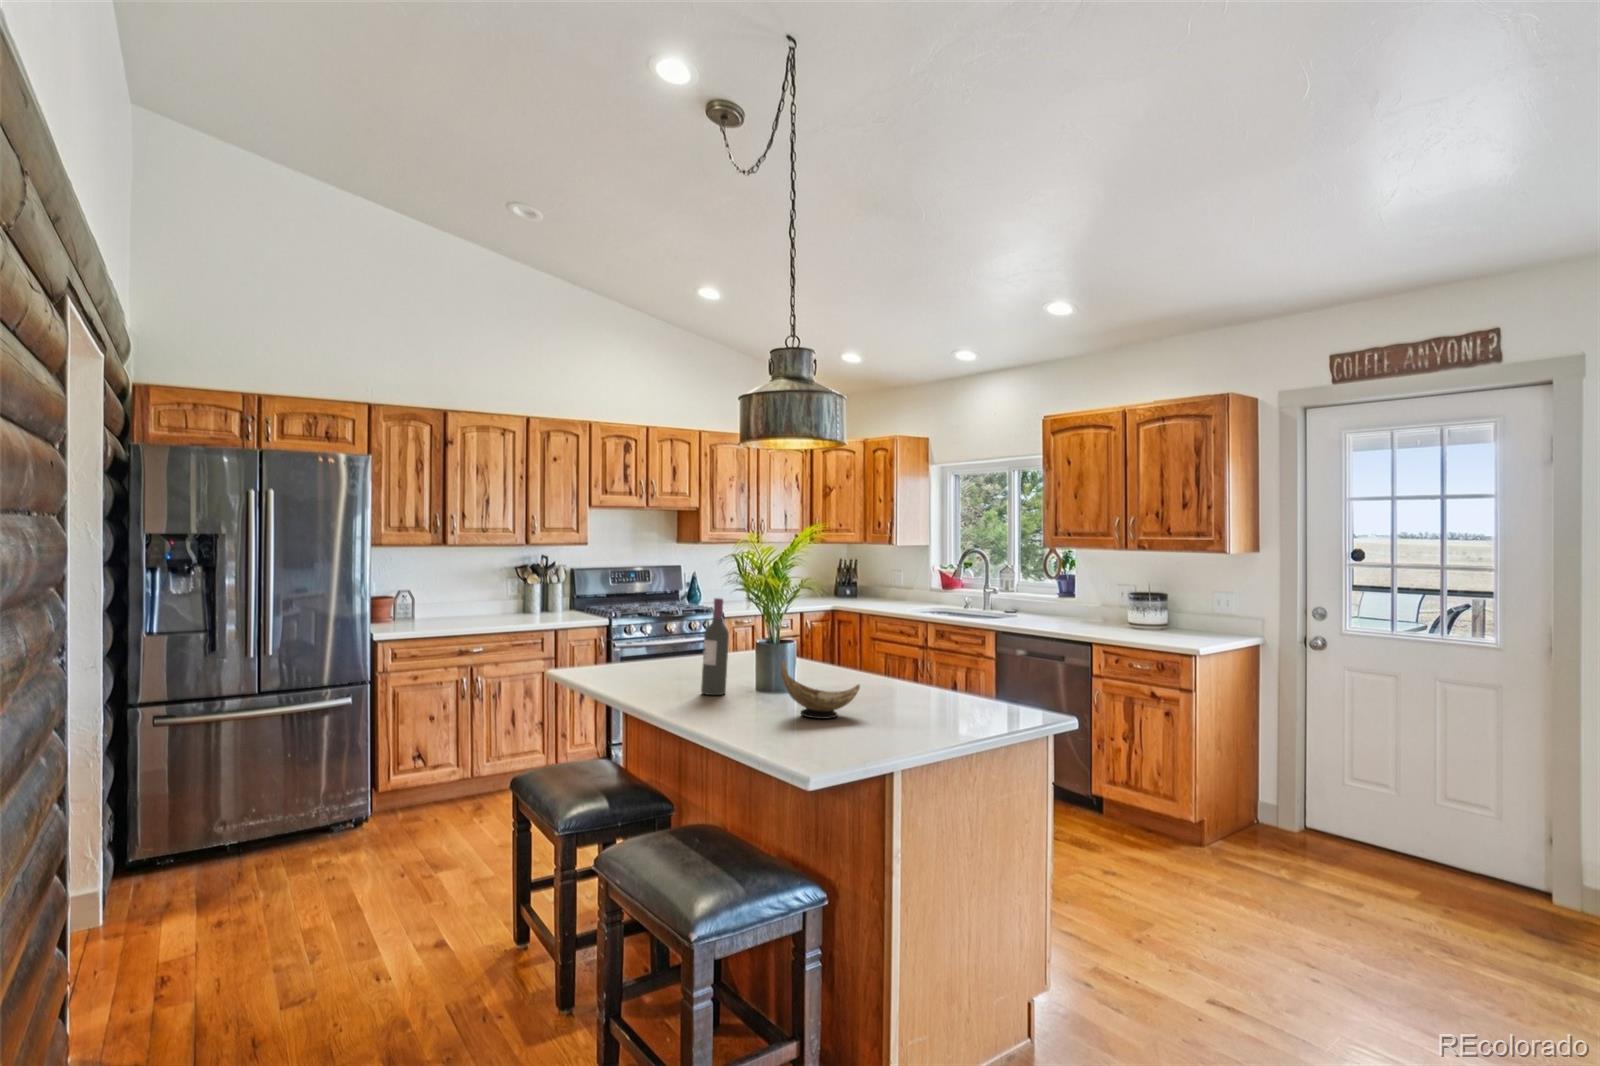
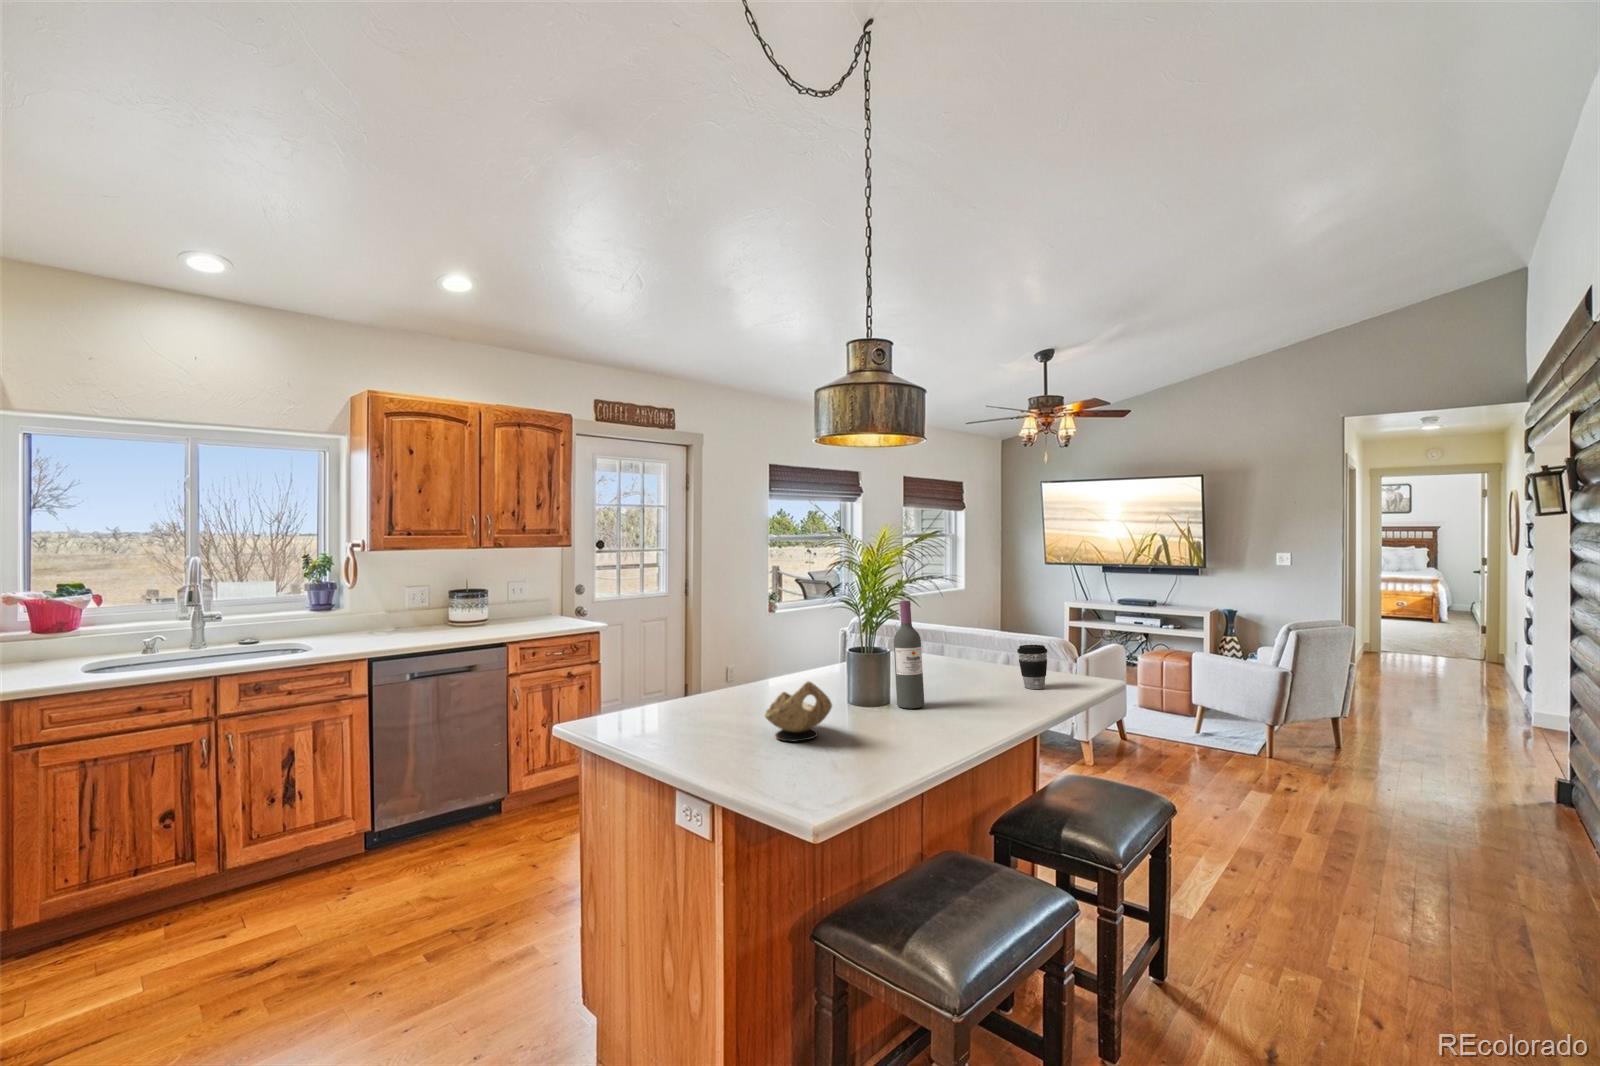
decorative bowl: present [781,661,860,719] -> present [765,682,832,741]
coffee cup: none [740,677,776,732] -> present [1017,645,1047,689]

